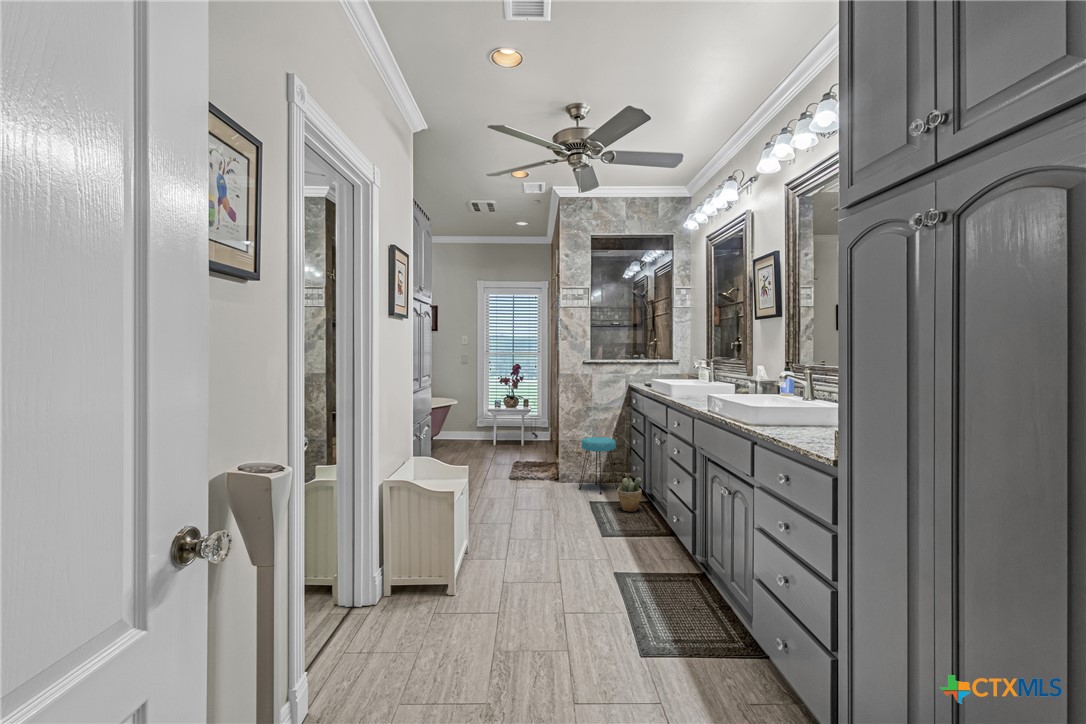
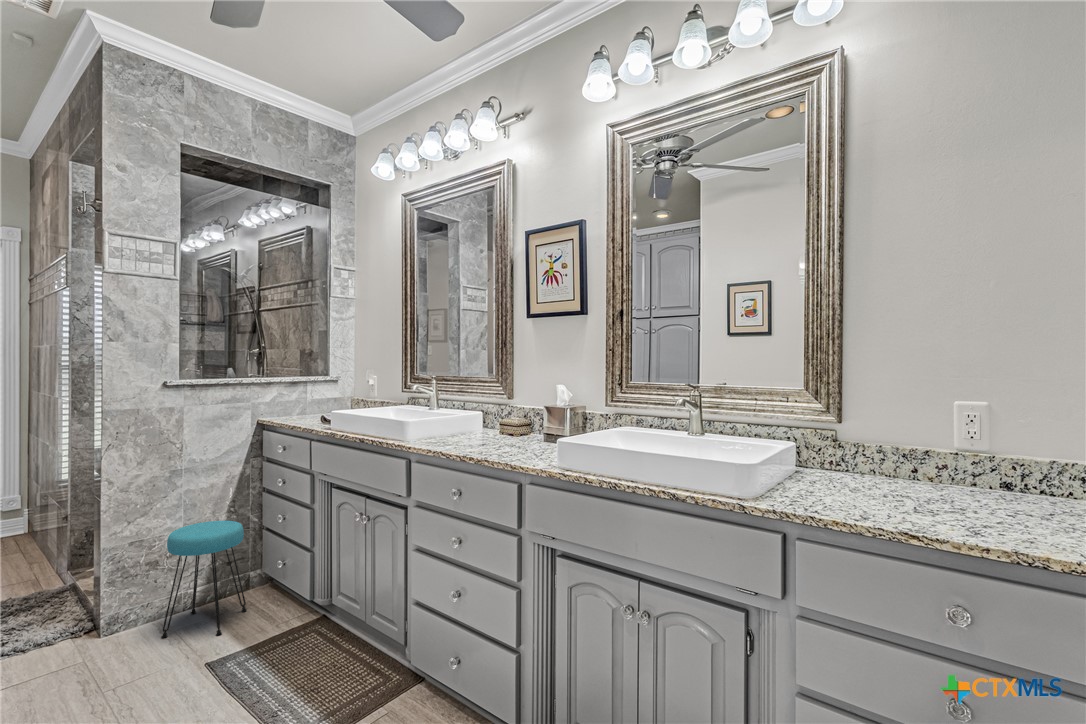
potted plant: present [617,477,642,512] -> none [277,588,325,660]

